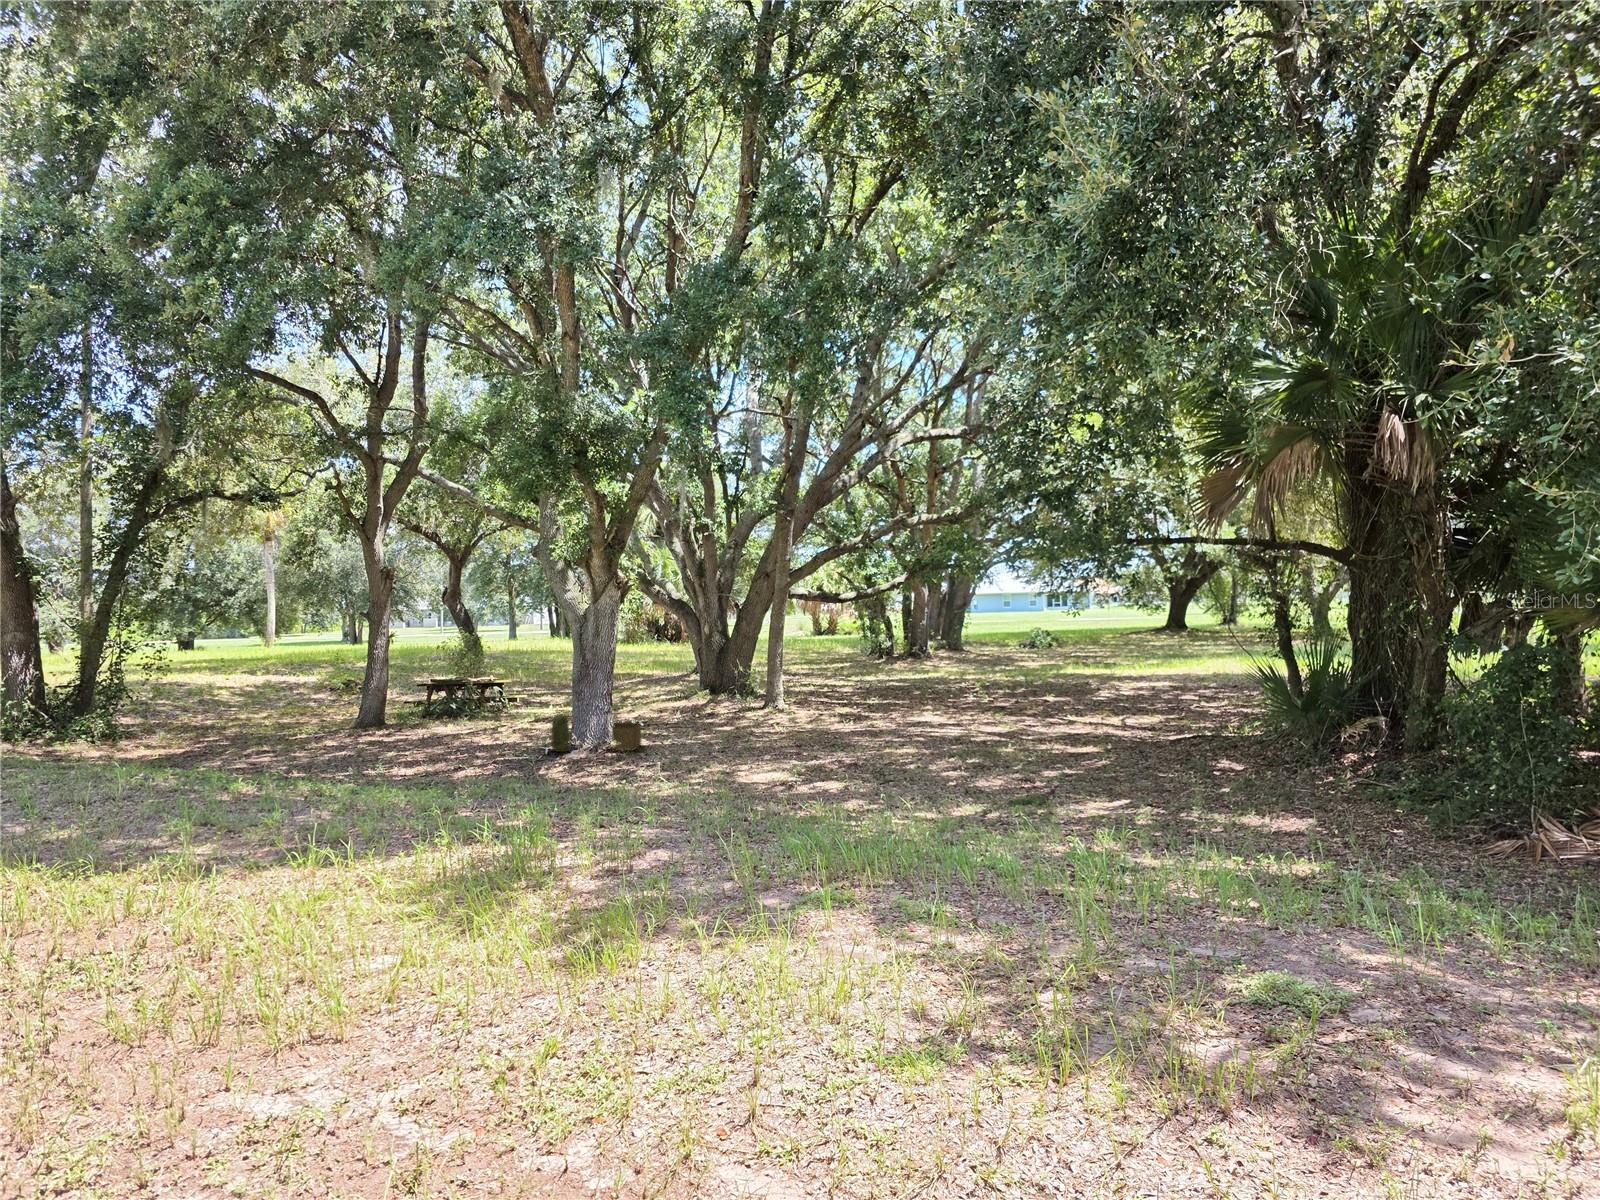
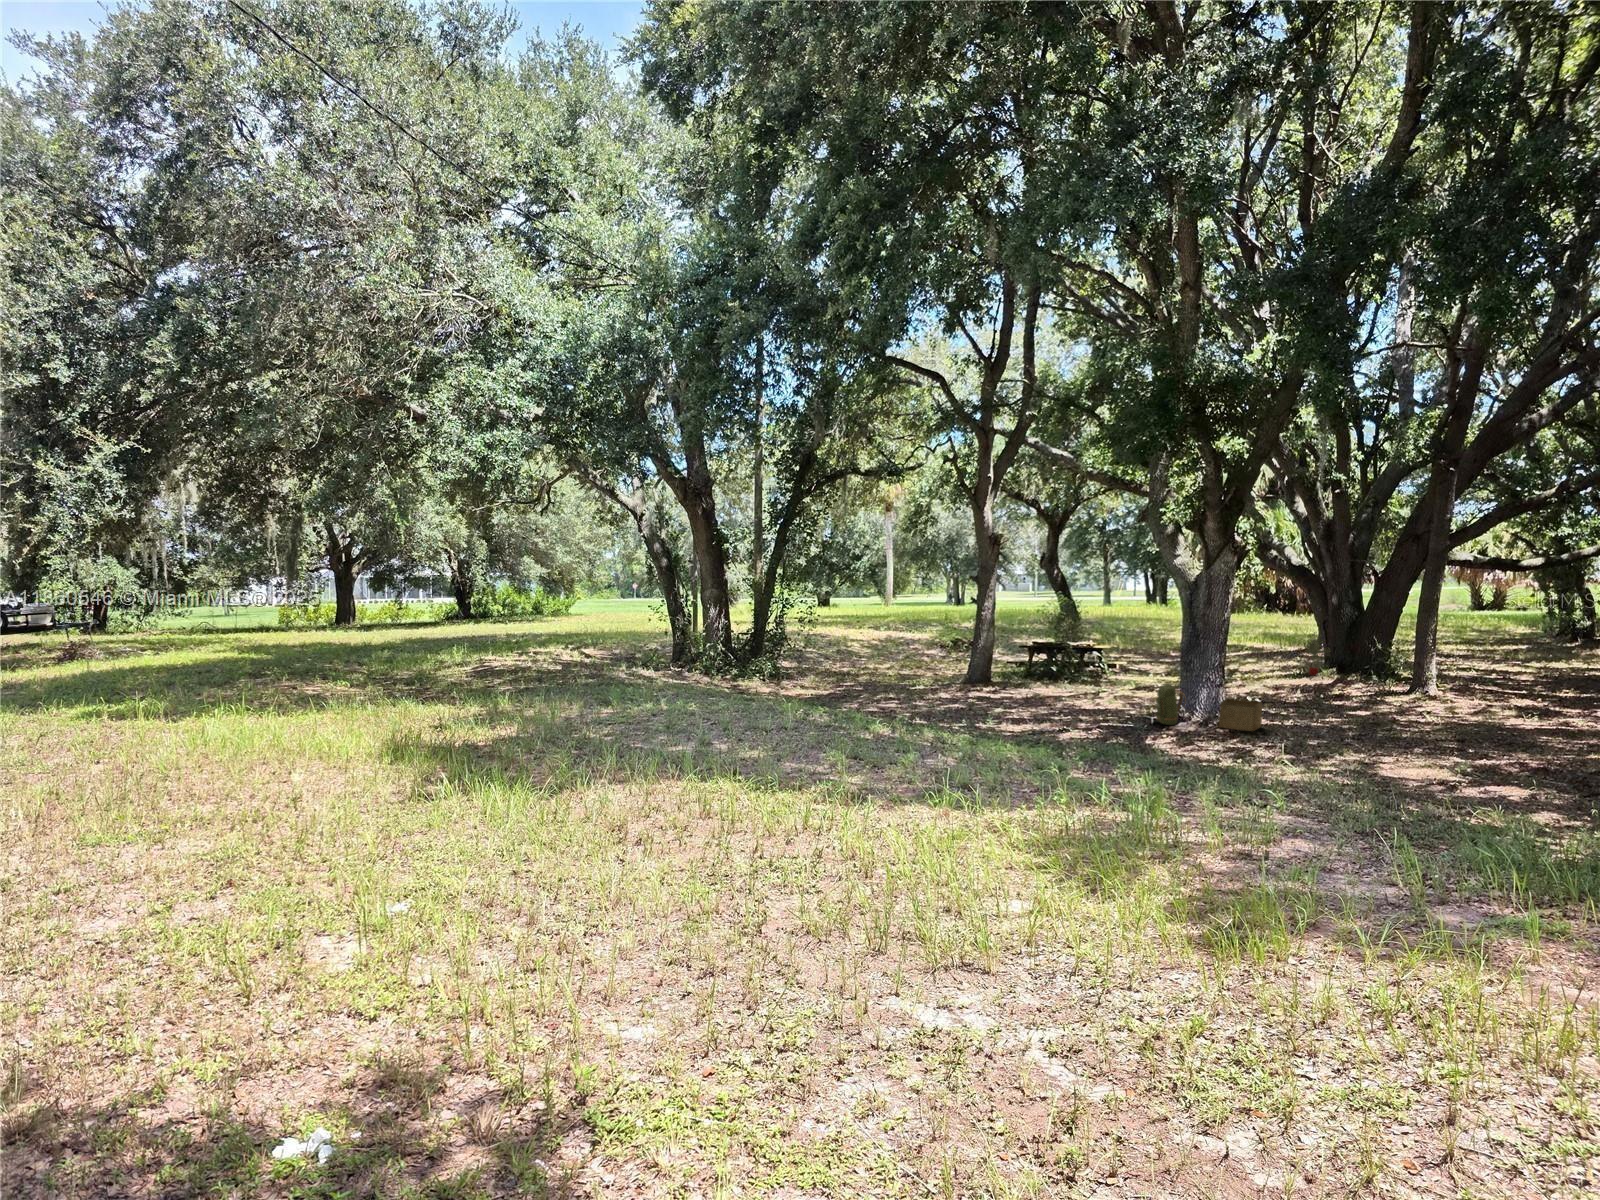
potted tree: none [686,660,707,699] -> present [1306,634,1330,676]

